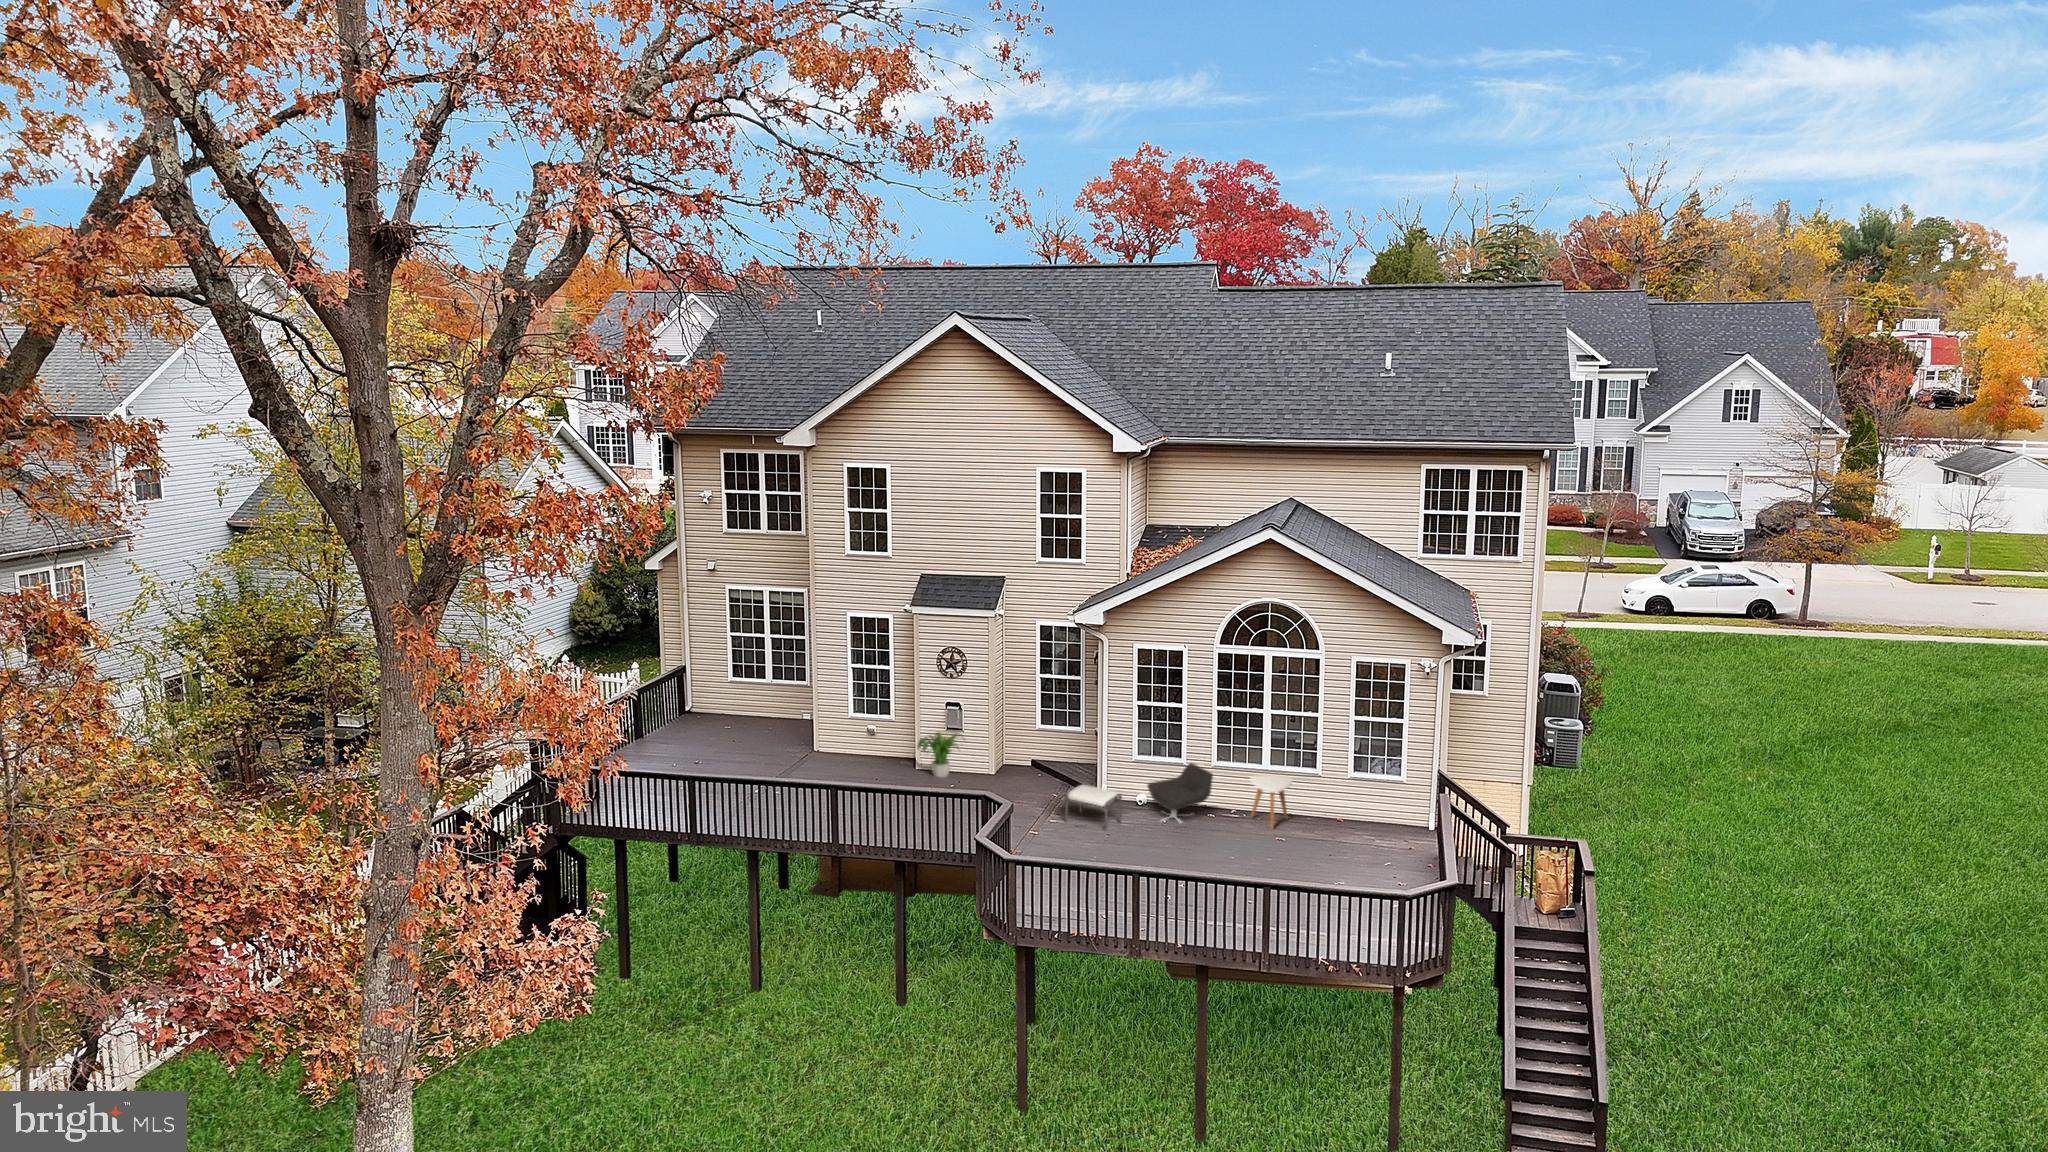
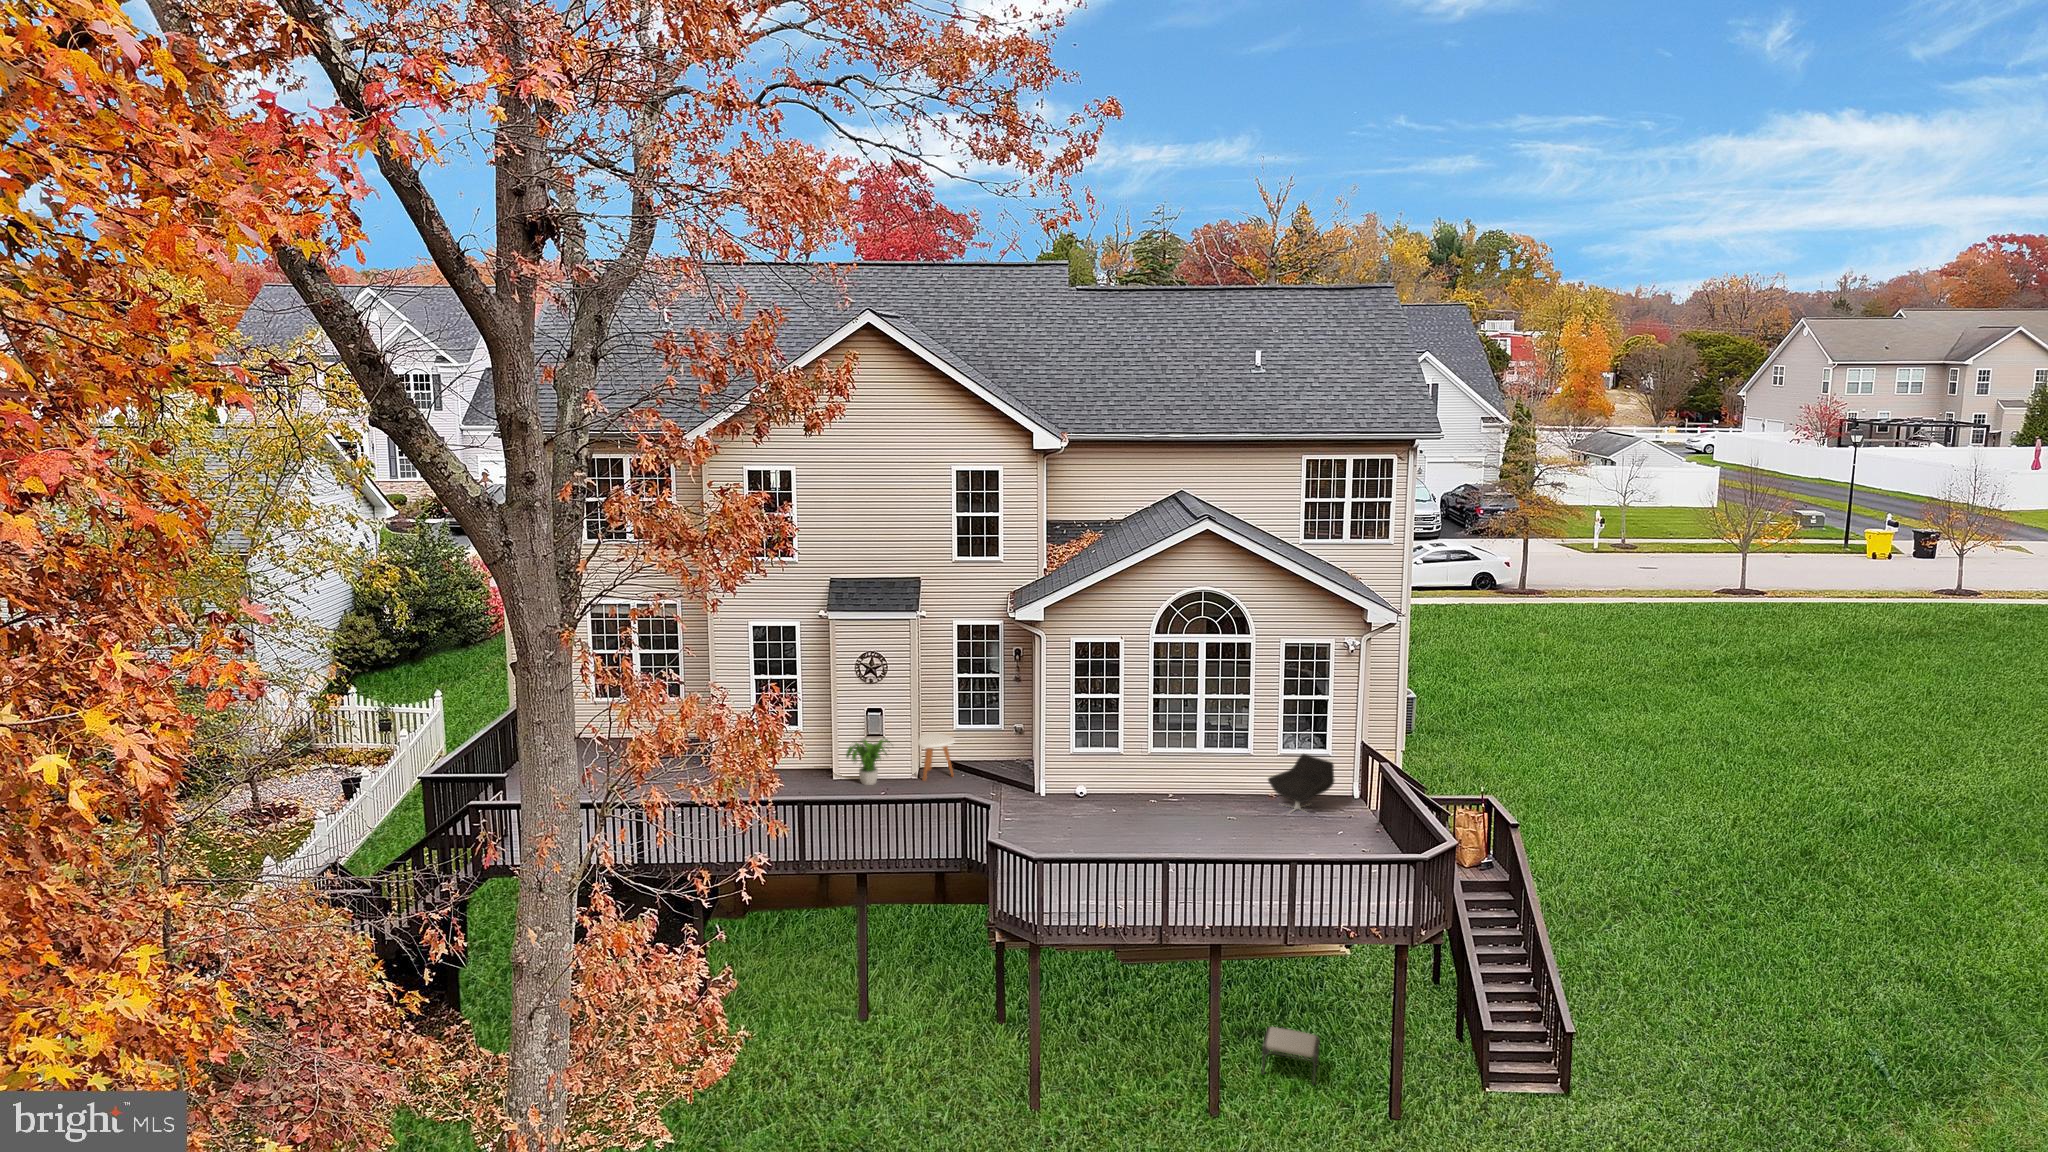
lounge chair: present [1147,763,1213,822] -> present [1268,754,1334,813]
side table: present [1250,775,1292,829] -> present [918,733,955,781]
ottoman: present [1065,785,1122,830] -> present [1261,1027,1320,1084]

